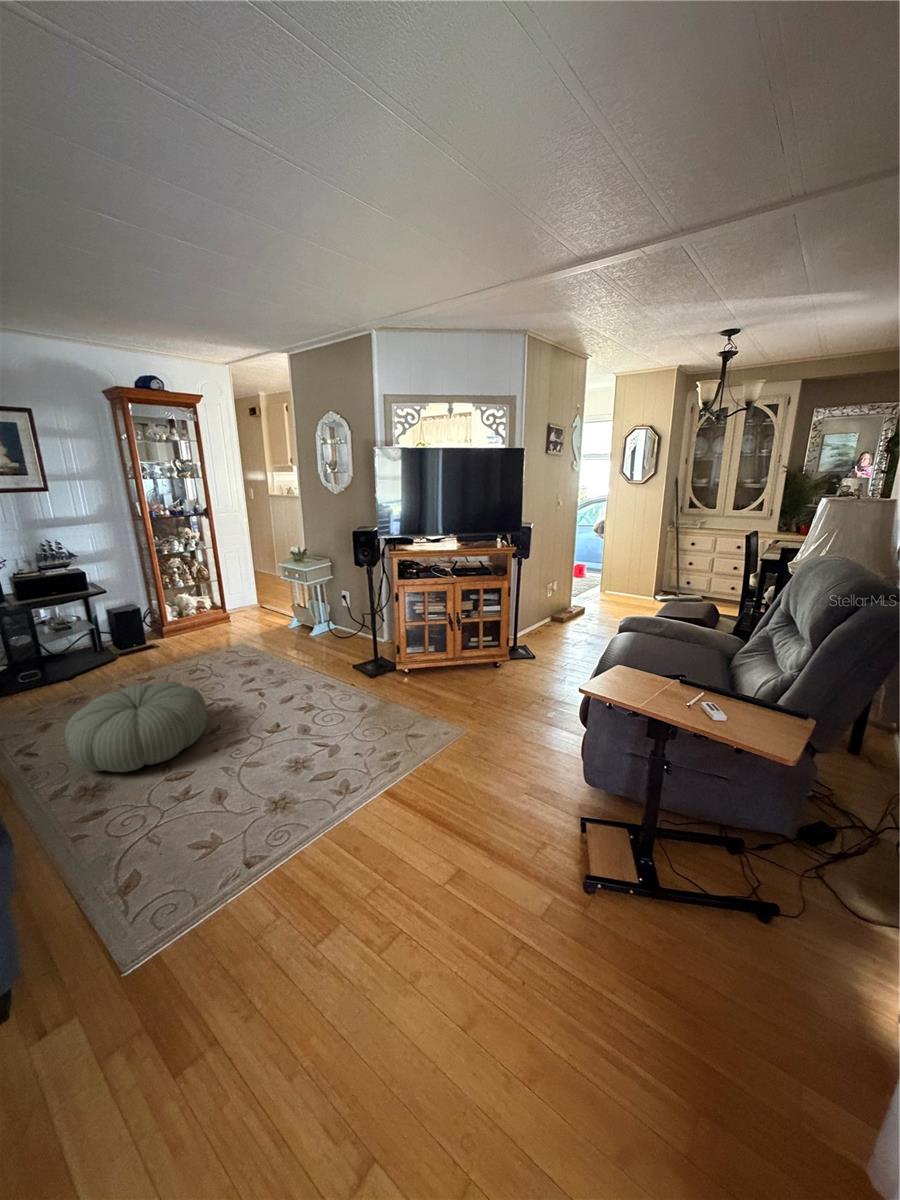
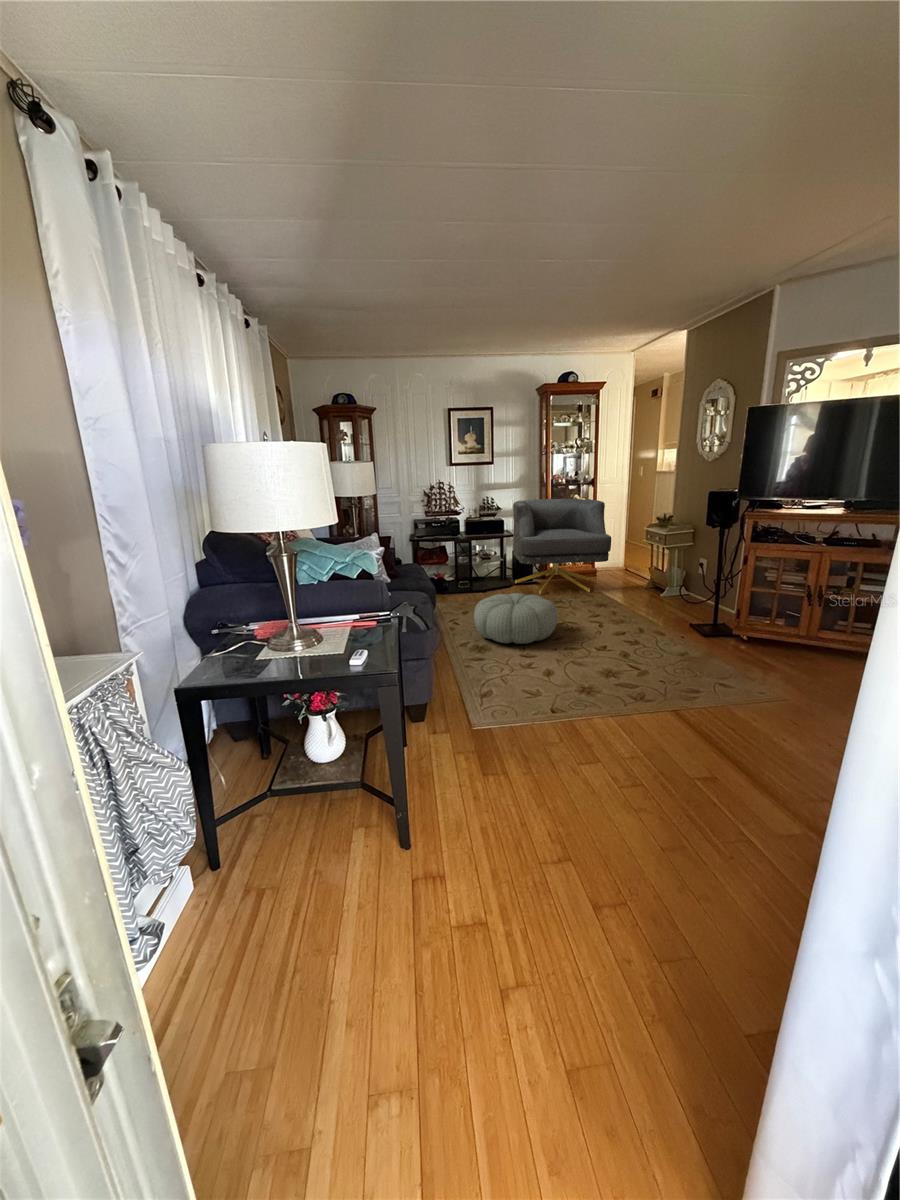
armchair: none [97,536,247,666] -> present [513,499,611,594]

